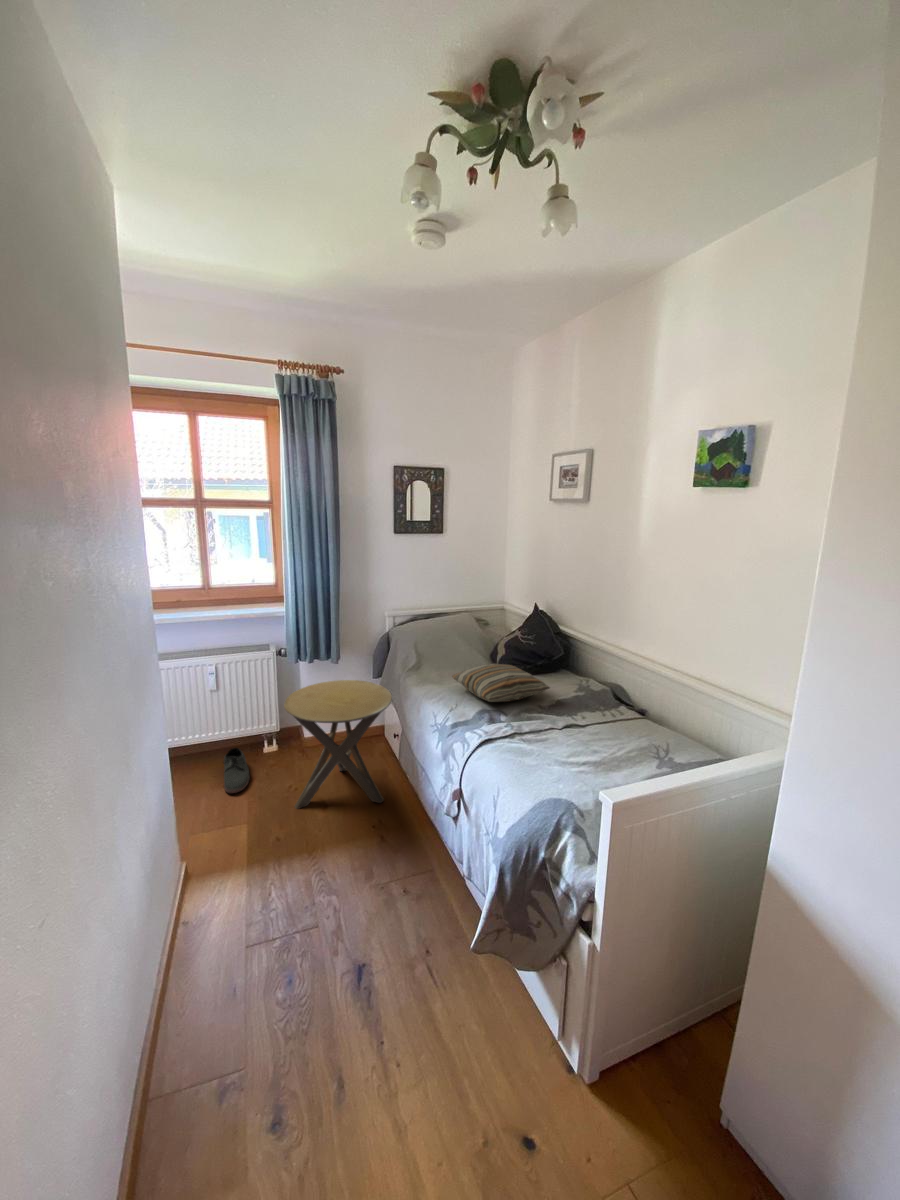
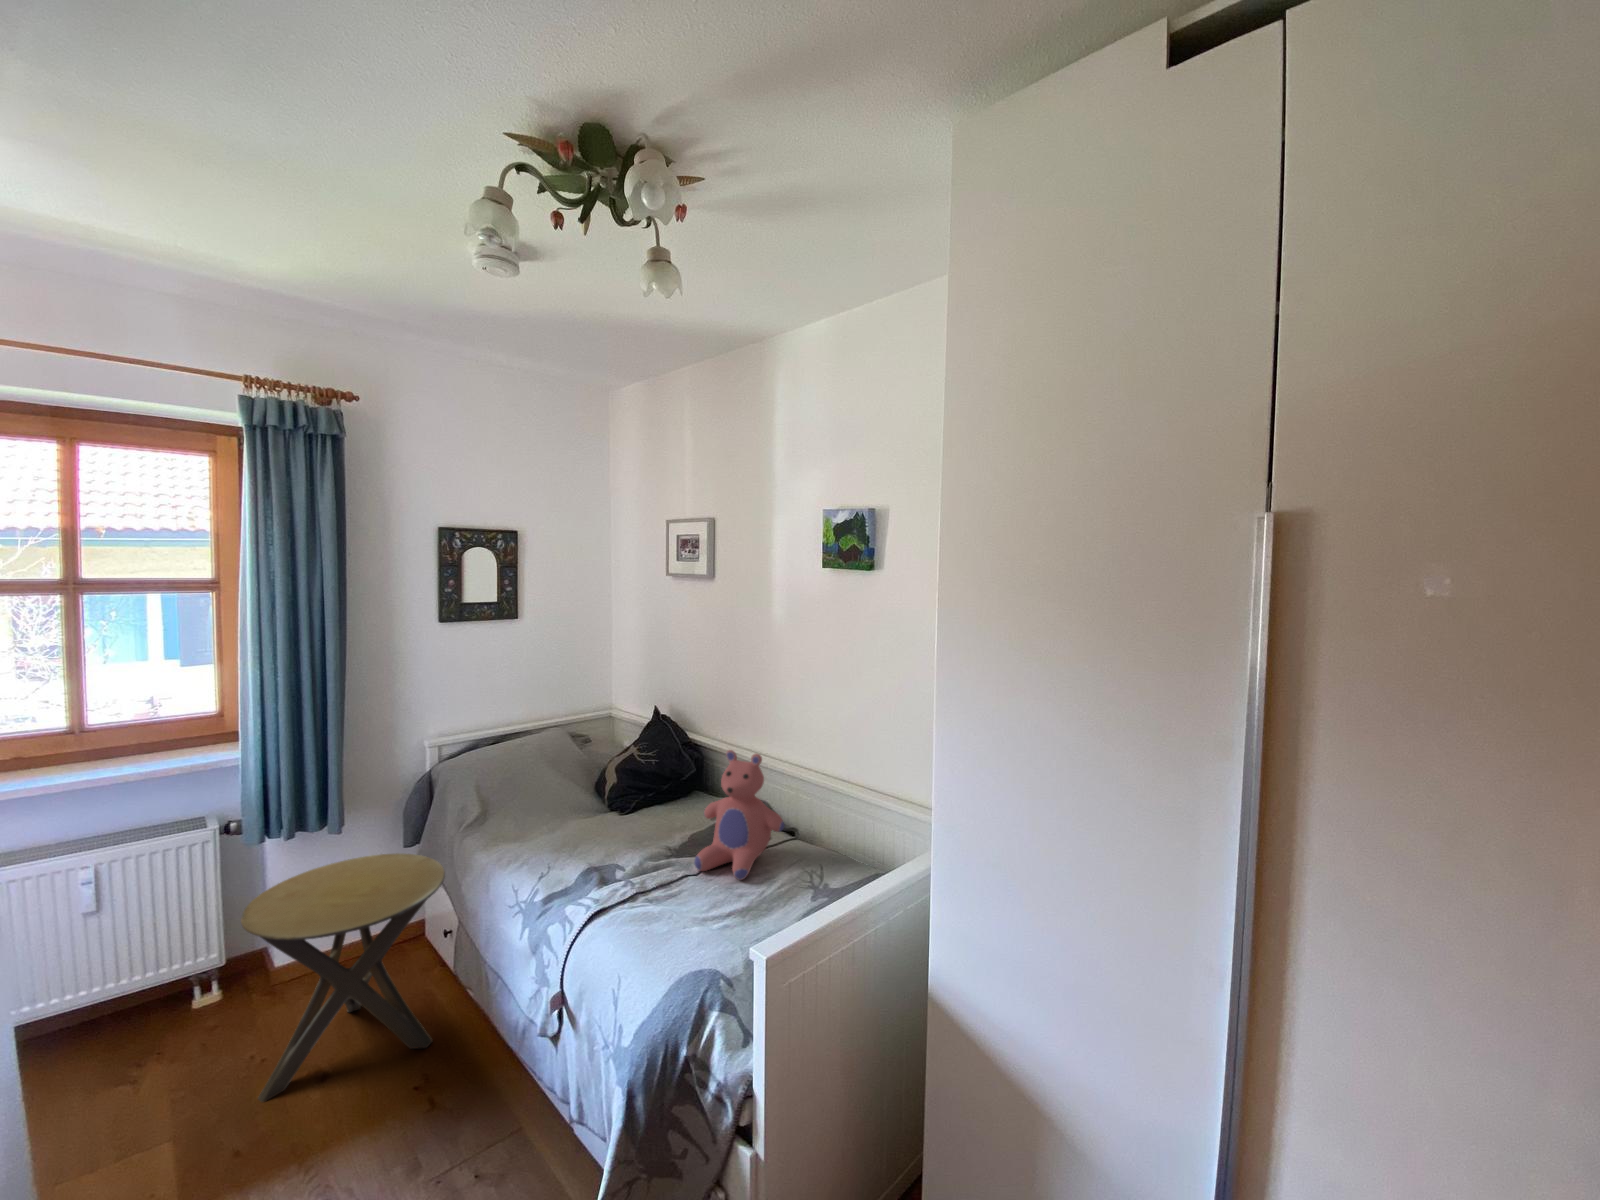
teddy bear: none [560,638,637,740] -> present [694,750,784,880]
pillow: present [452,664,550,702] -> none [542,797,680,854]
shoe: present [223,748,250,793] -> none [92,1020,156,1114]

